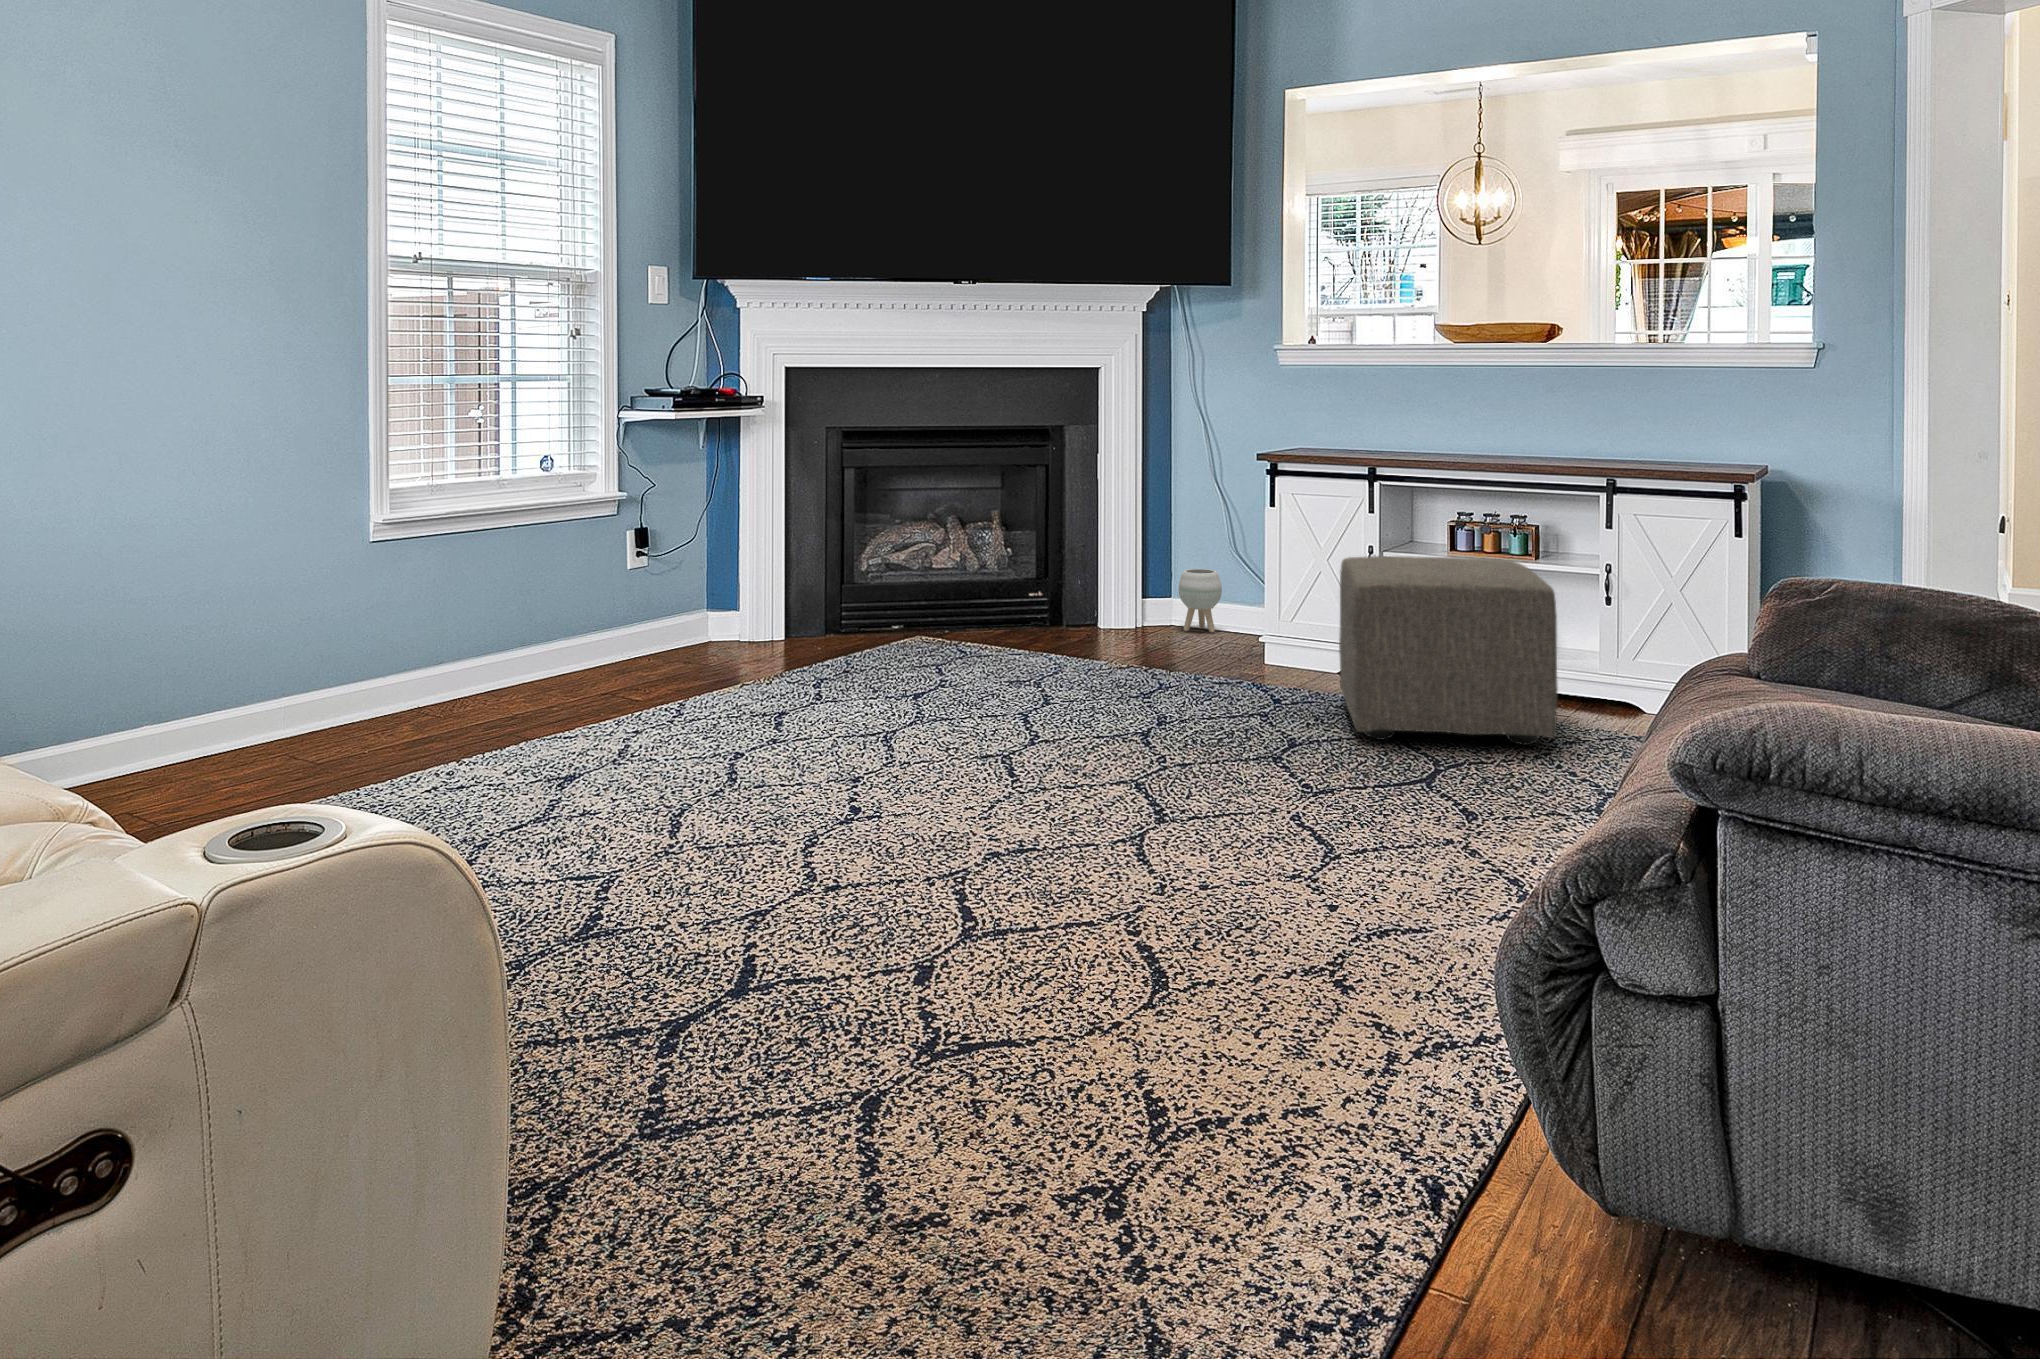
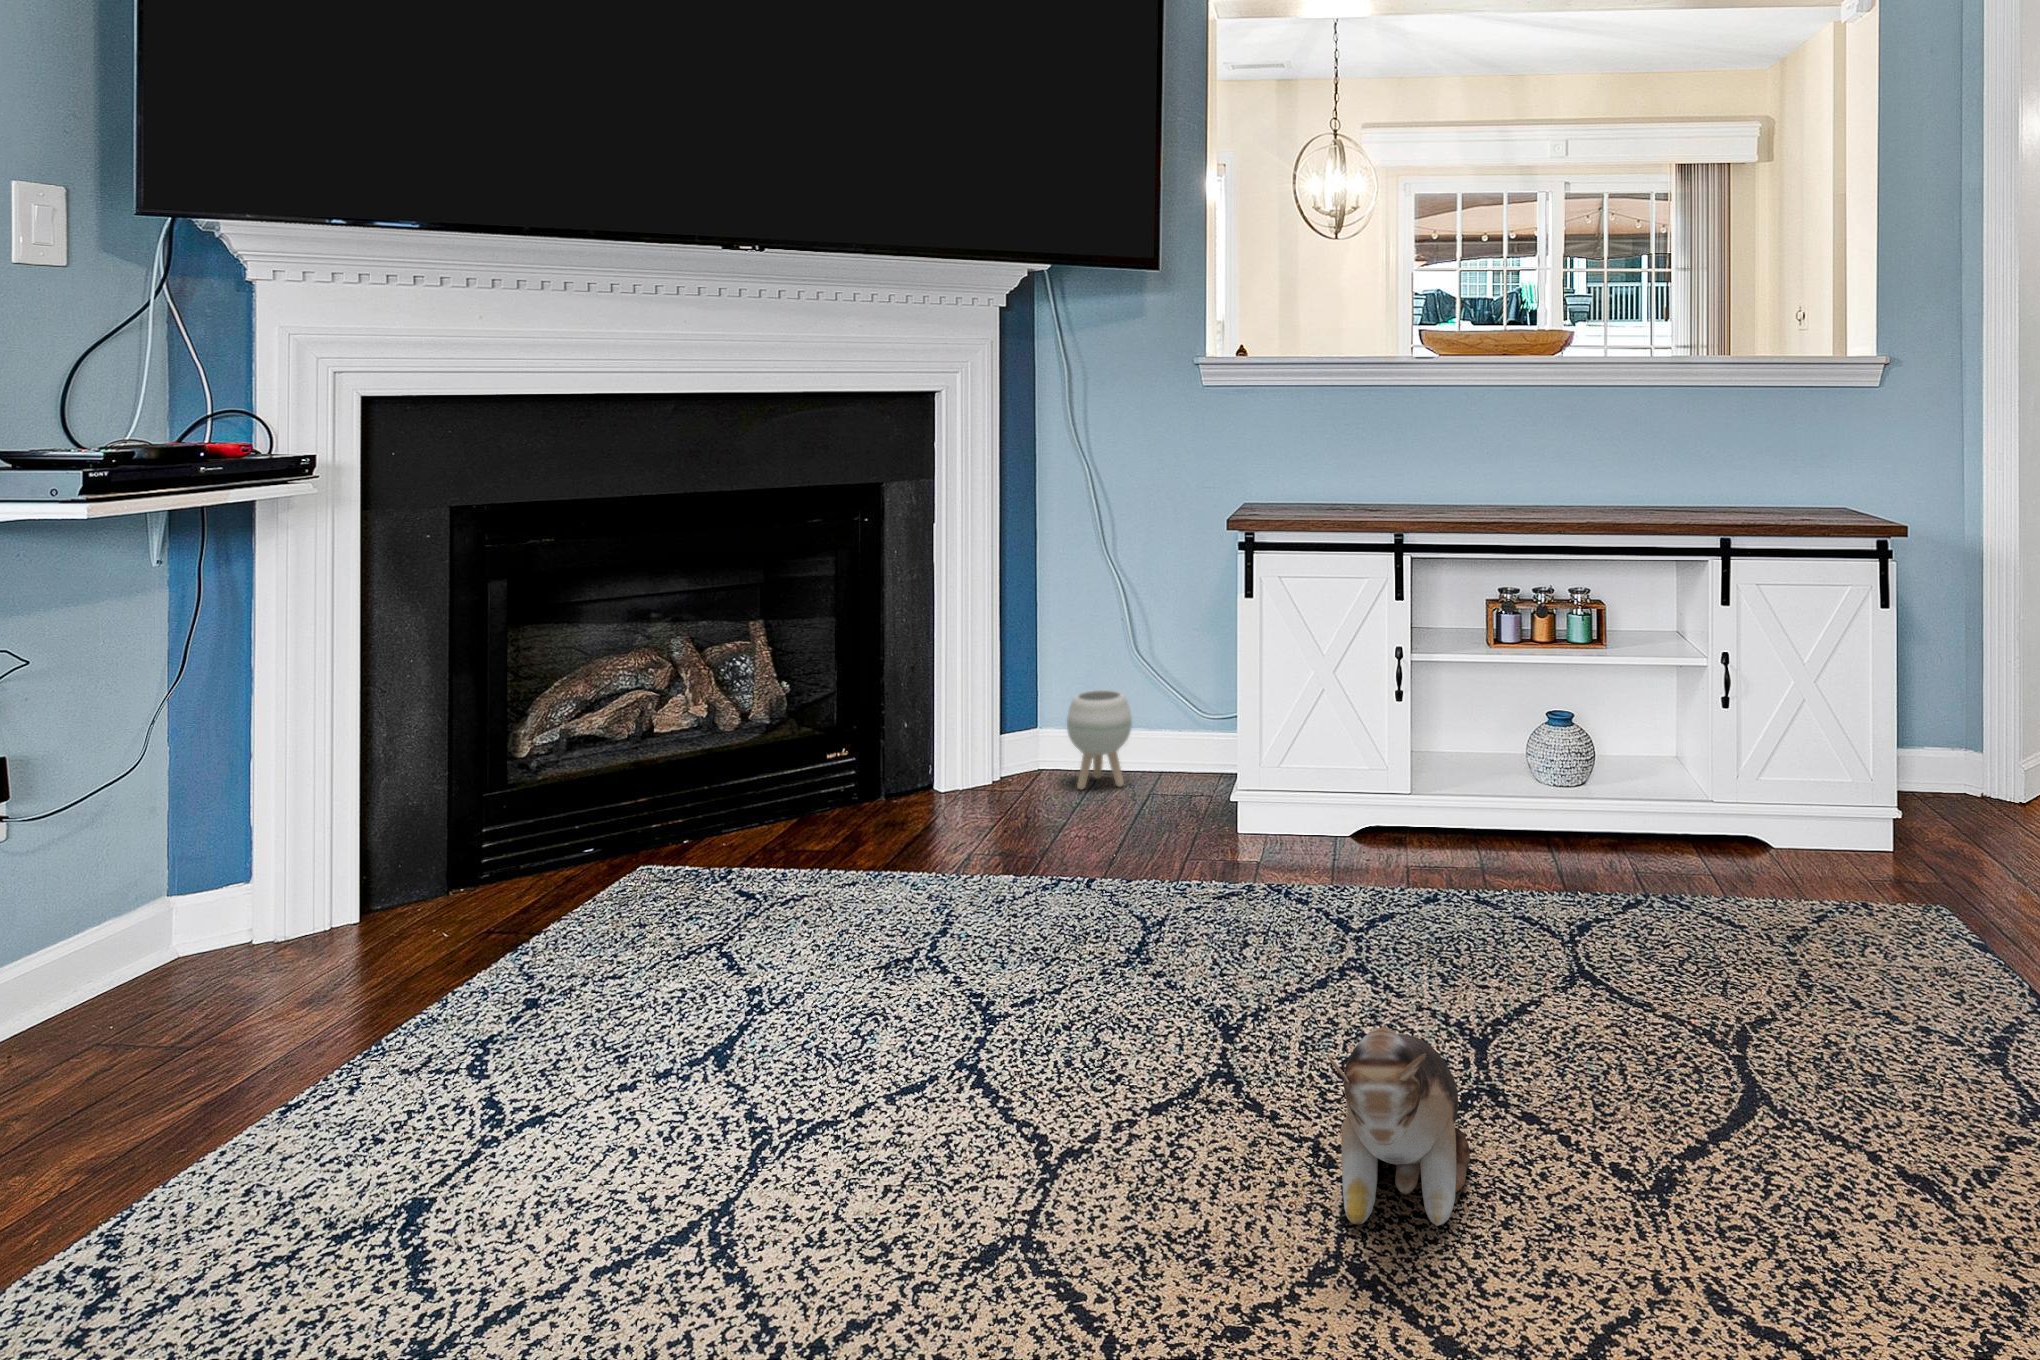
ottoman: present [1339,556,1558,745] -> none [1449,670,1856,1013]
plush toy: none [1123,672,1235,772] -> present [1327,1025,1470,1226]

